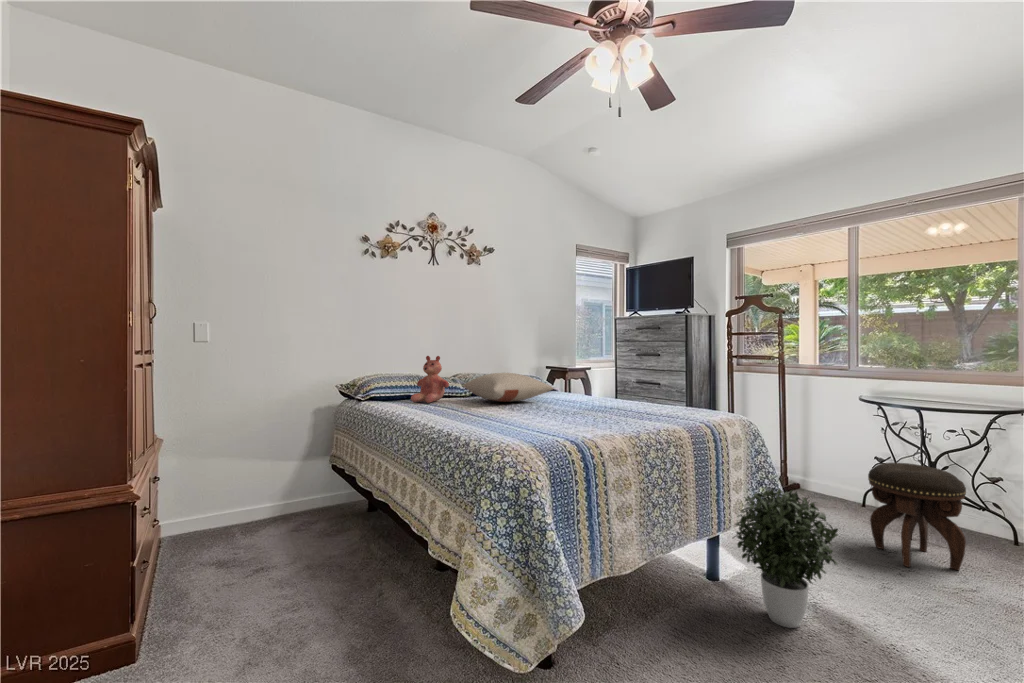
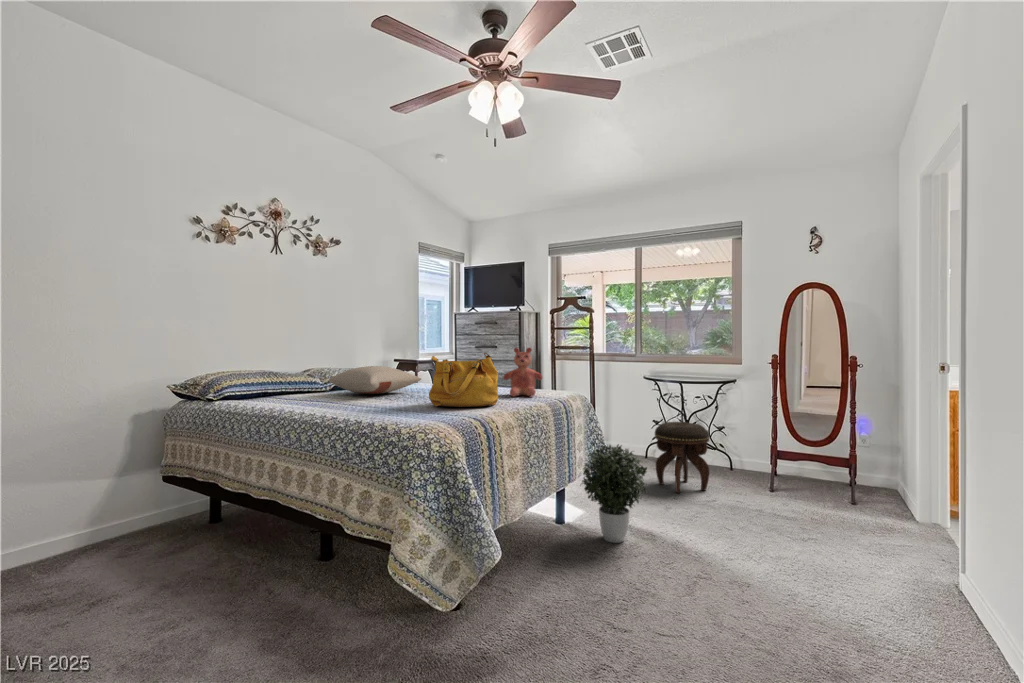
teddy bear: present [411,356,449,403] -> present [503,348,542,396]
handbag: none [542,361,622,425] -> present [429,352,498,407]

